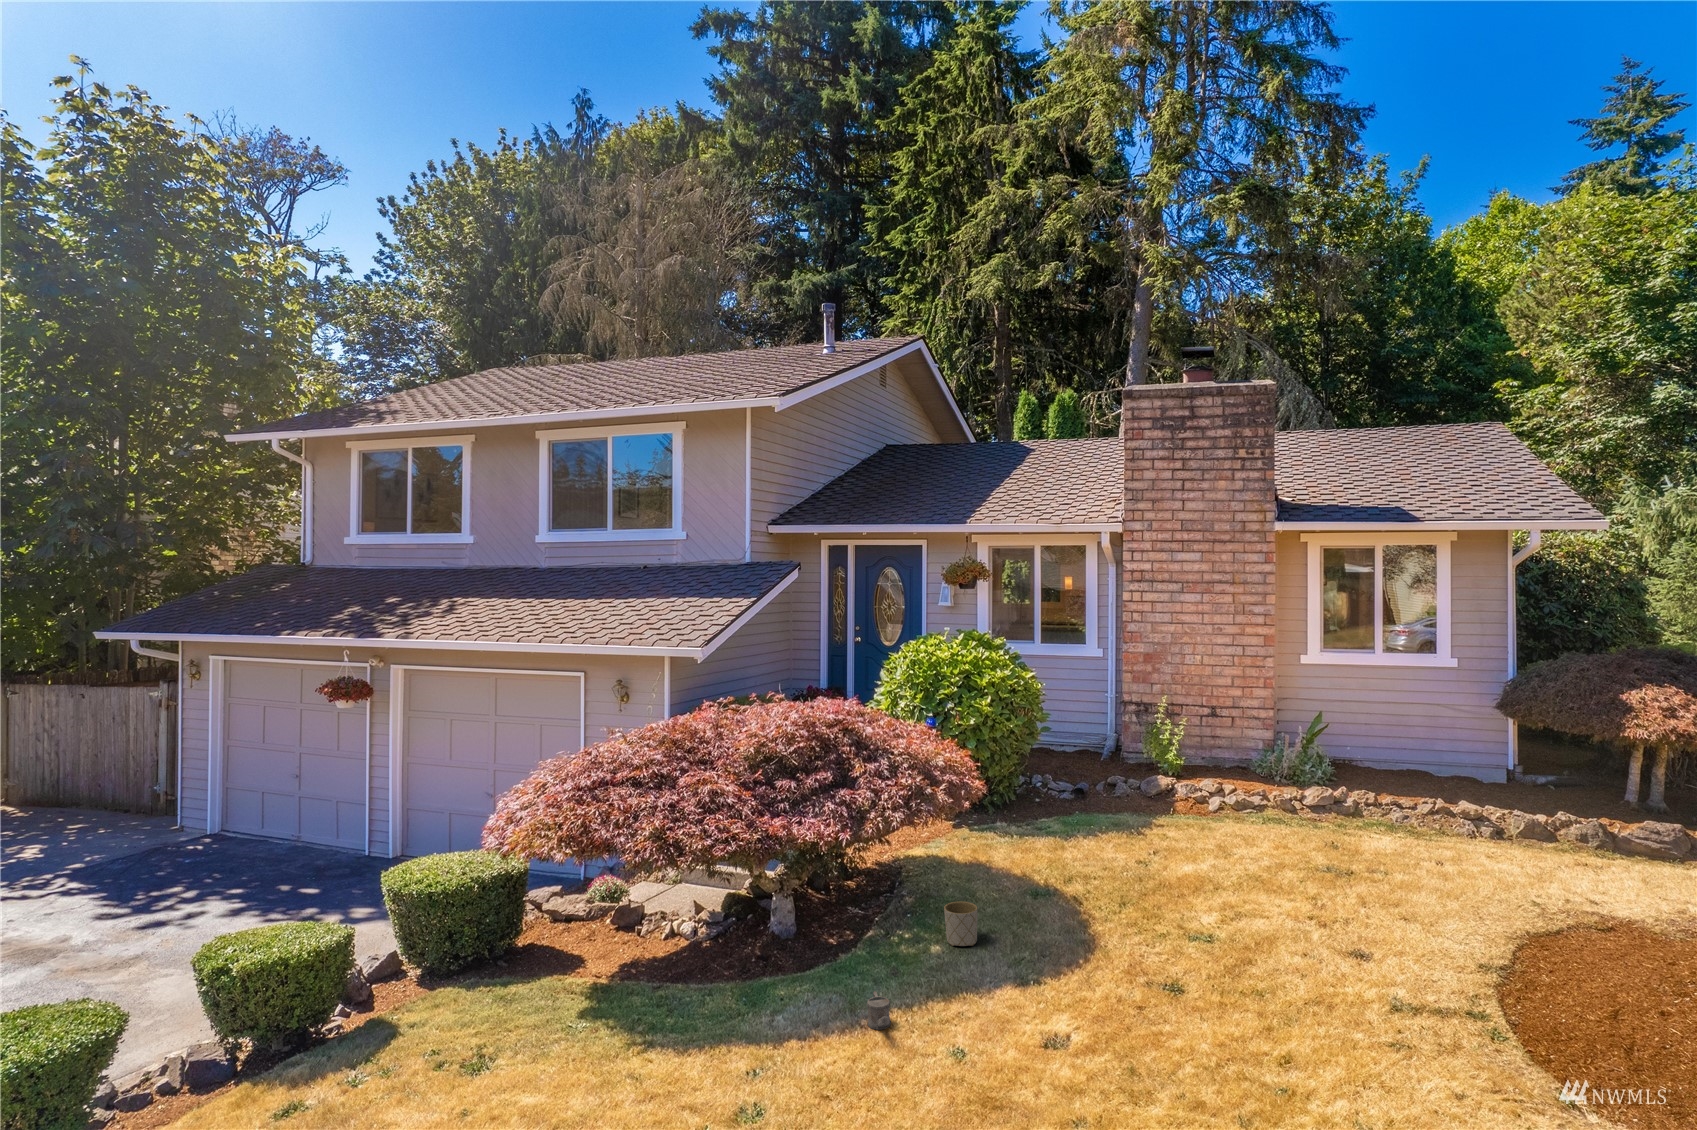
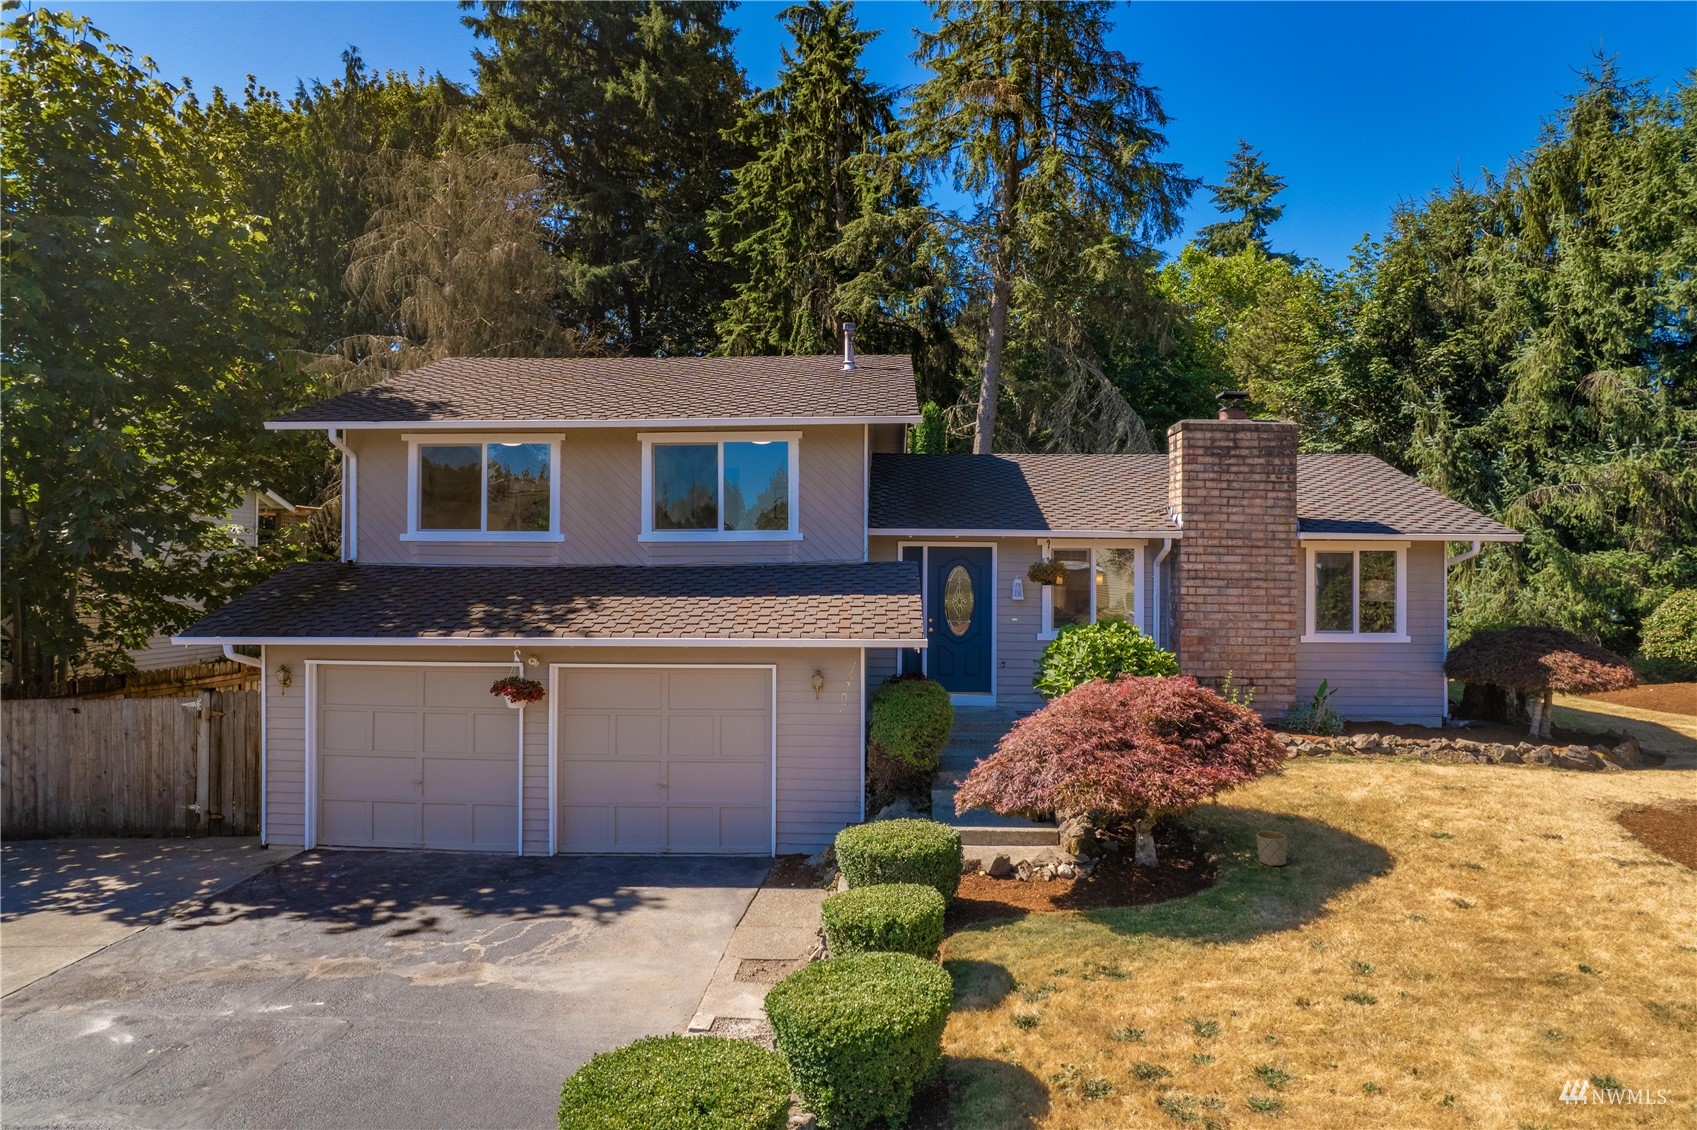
watering can: present [867,991,891,1030] -> none [1294,899,1341,927]

